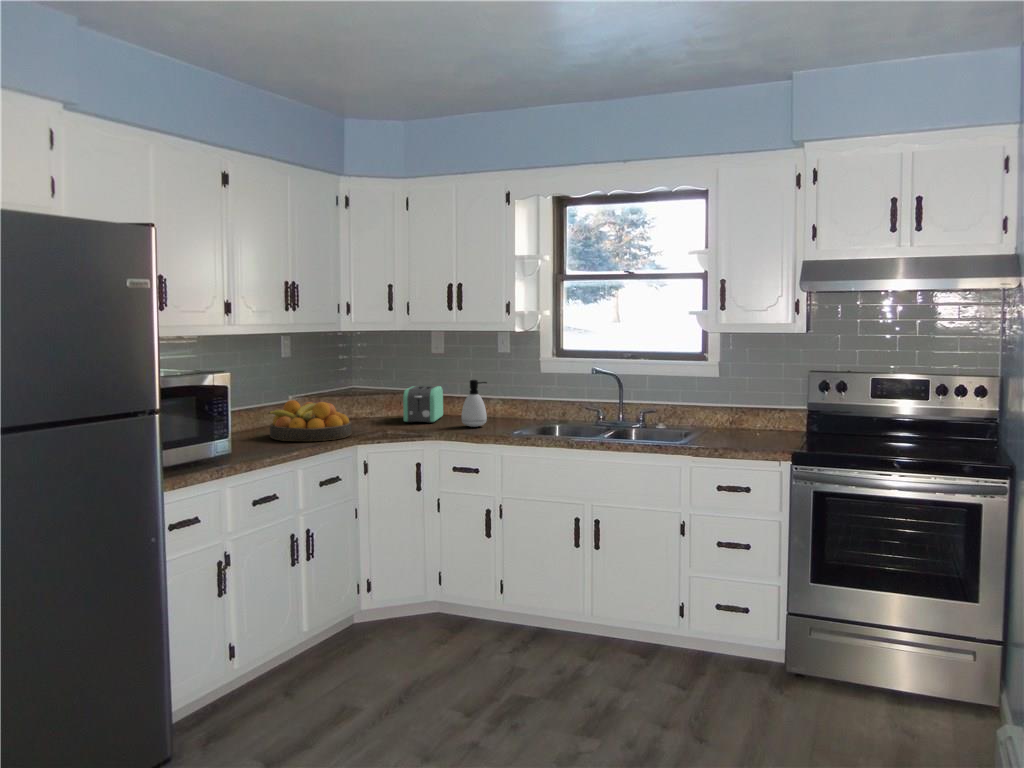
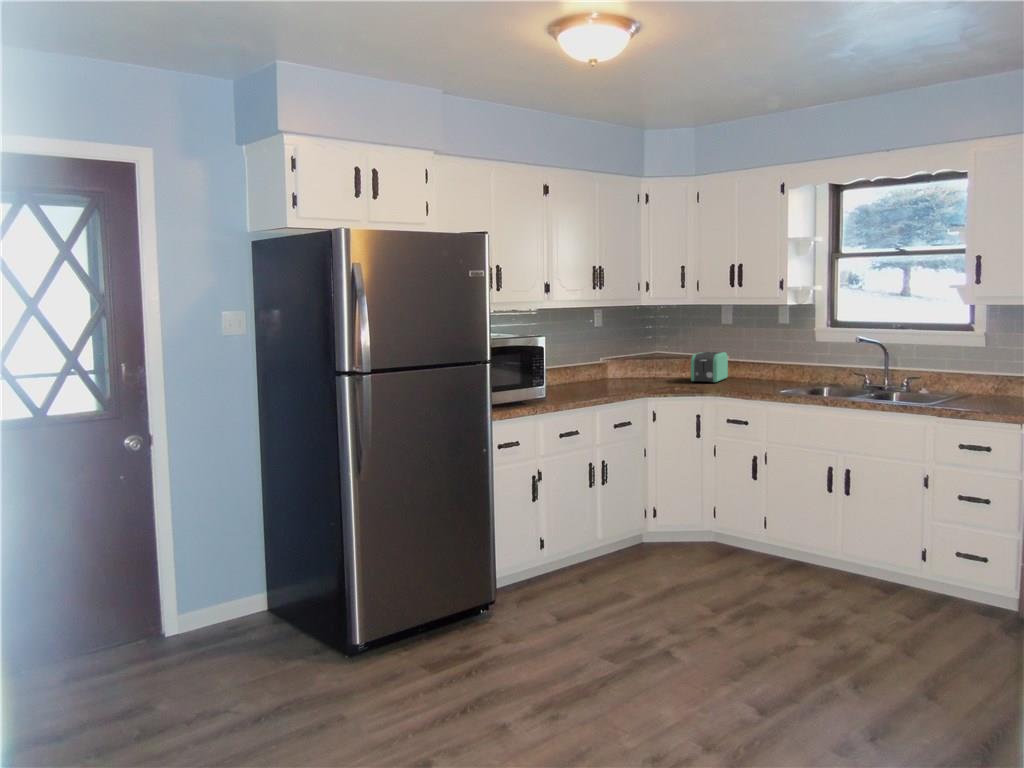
soap dispenser: present [461,380,487,427] -> none [738,347,761,387]
fruit bowl: present [268,400,352,441] -> none [578,361,643,393]

